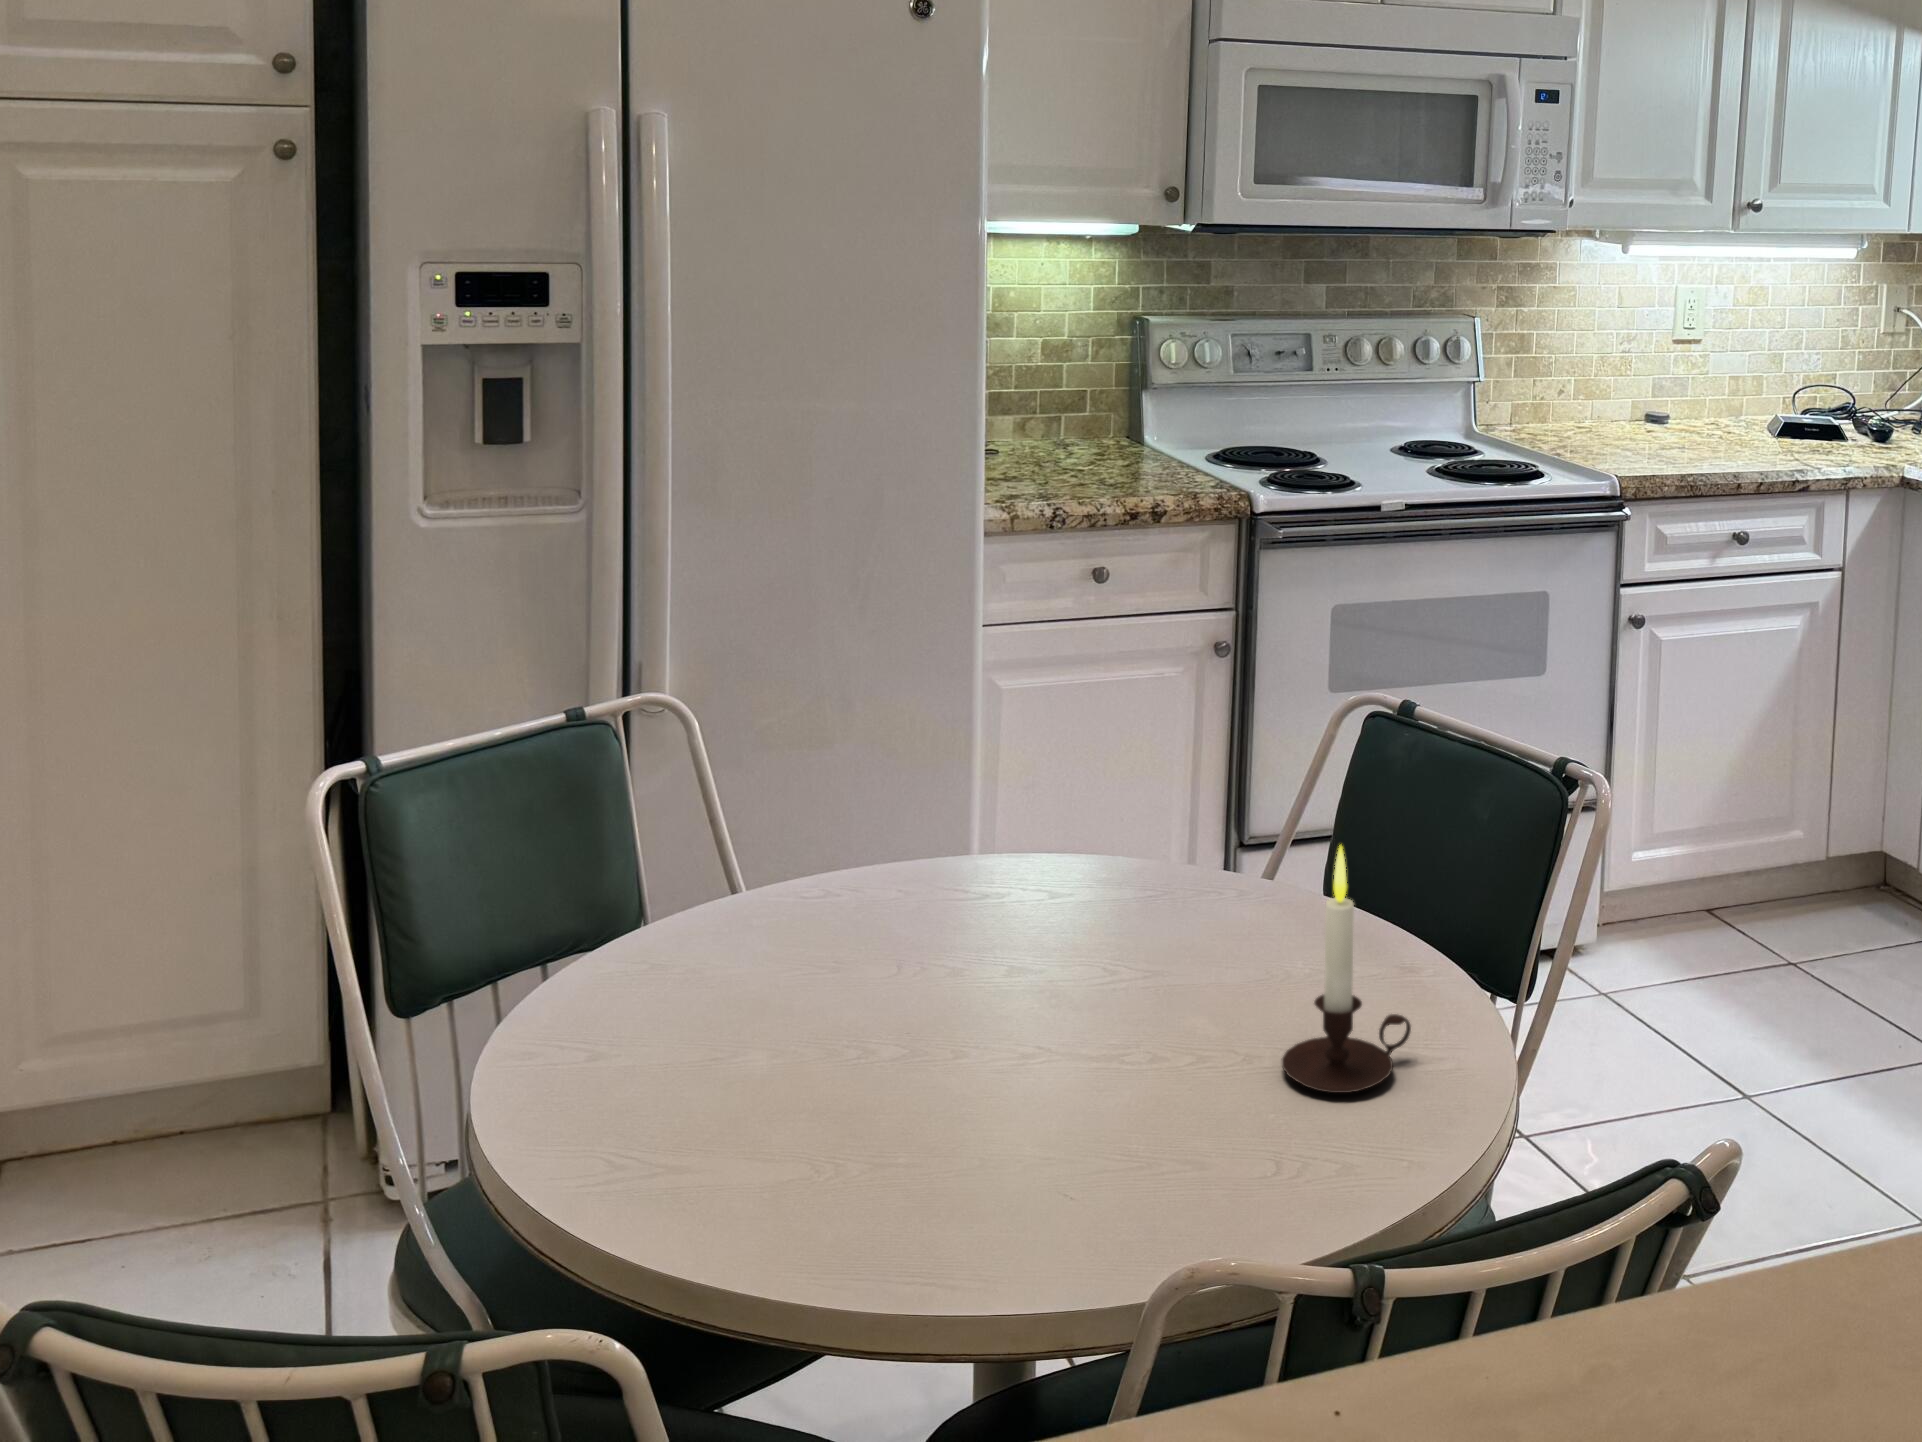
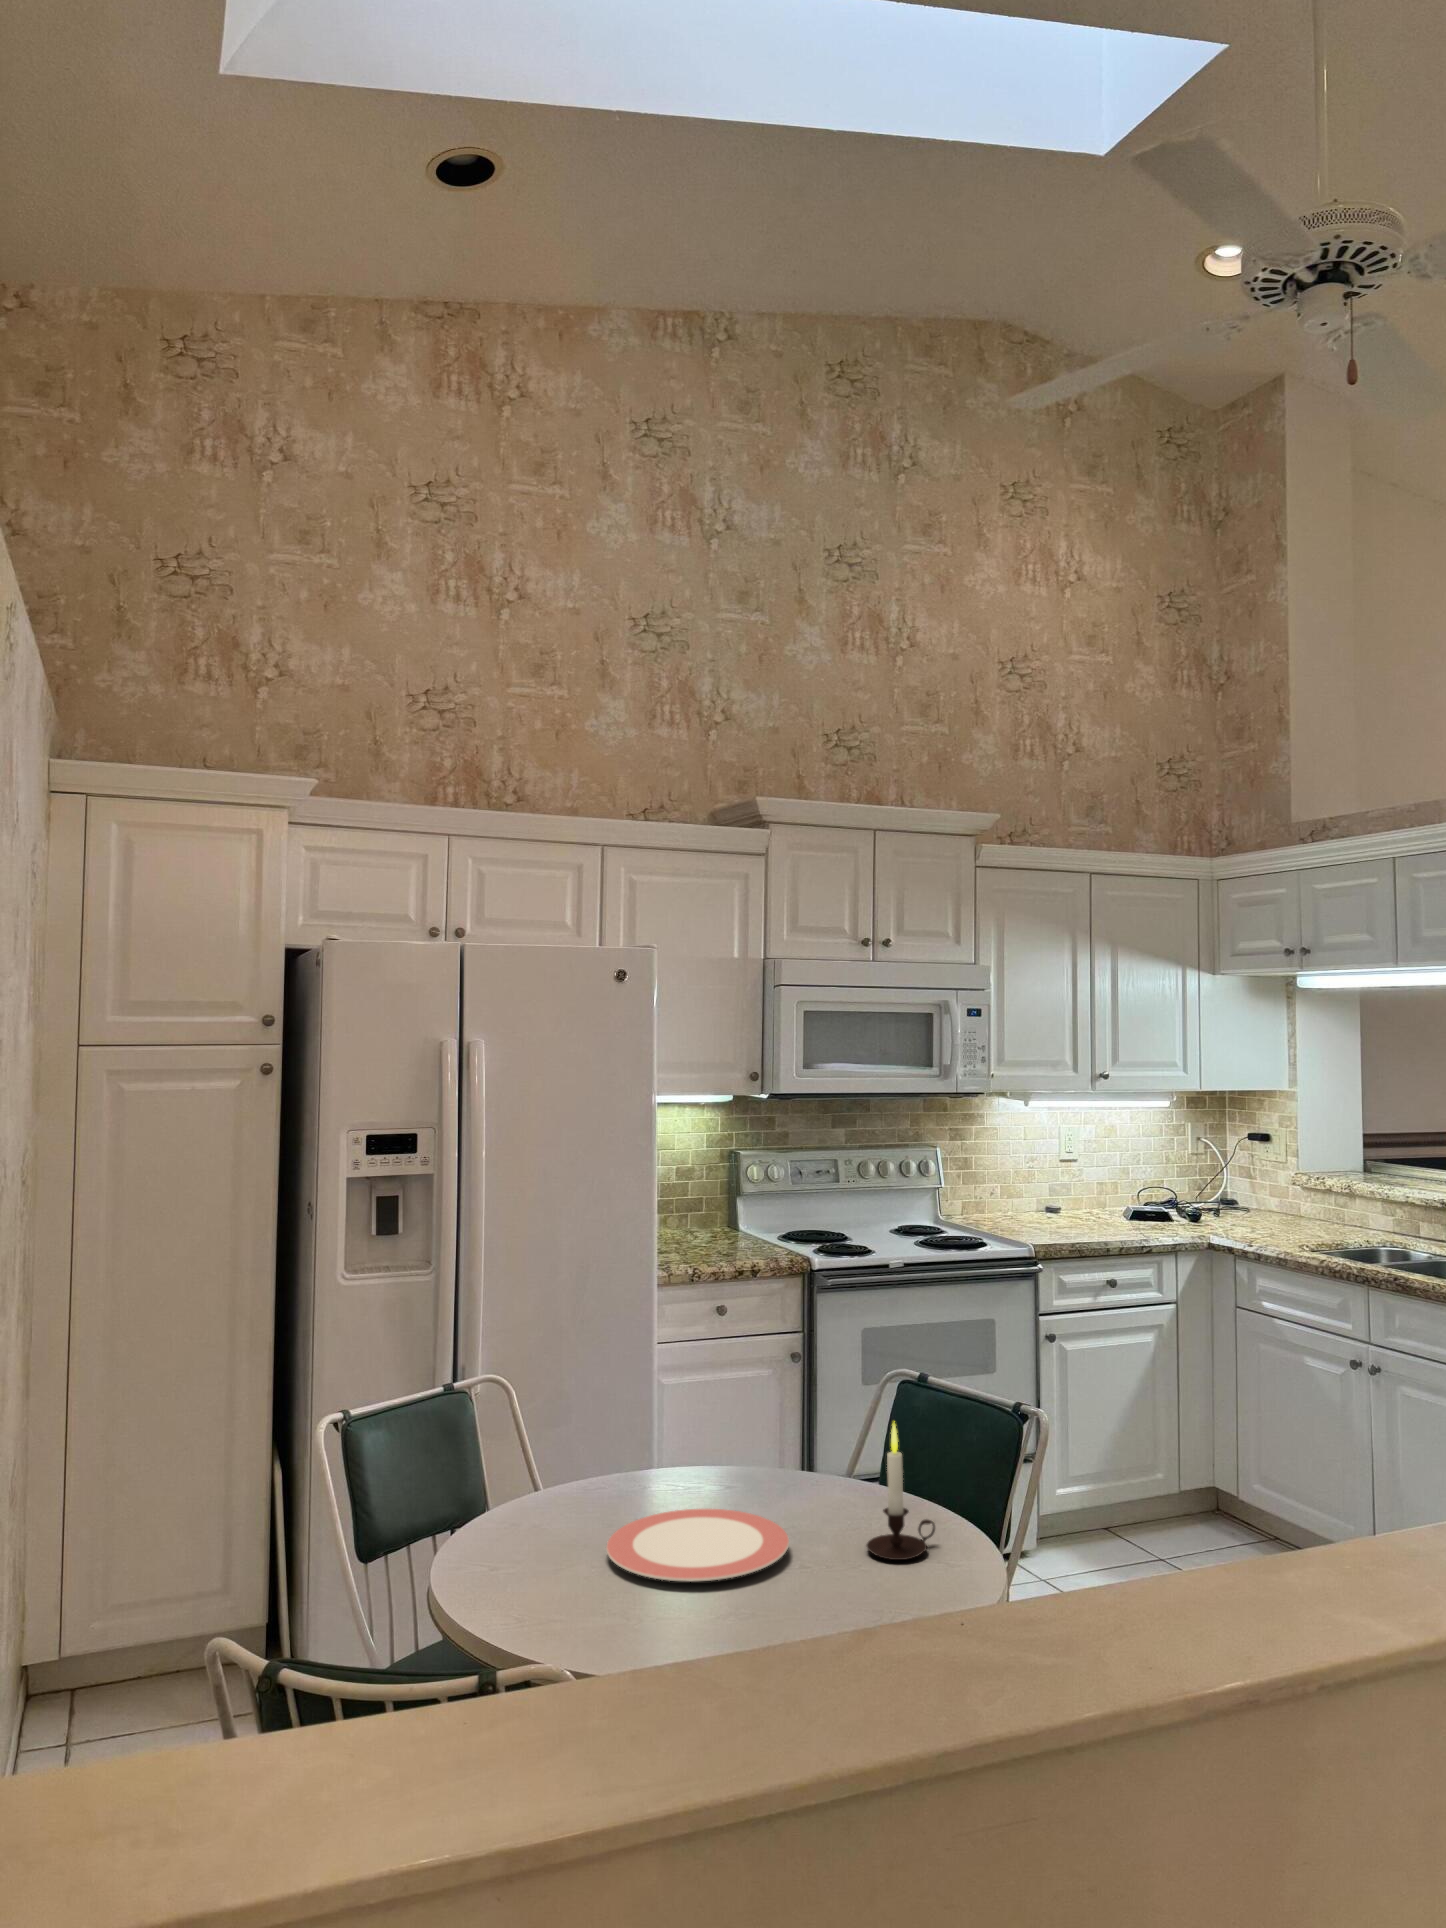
plate: none [797,975,1139,1140] -> present [606,1509,789,1582]

